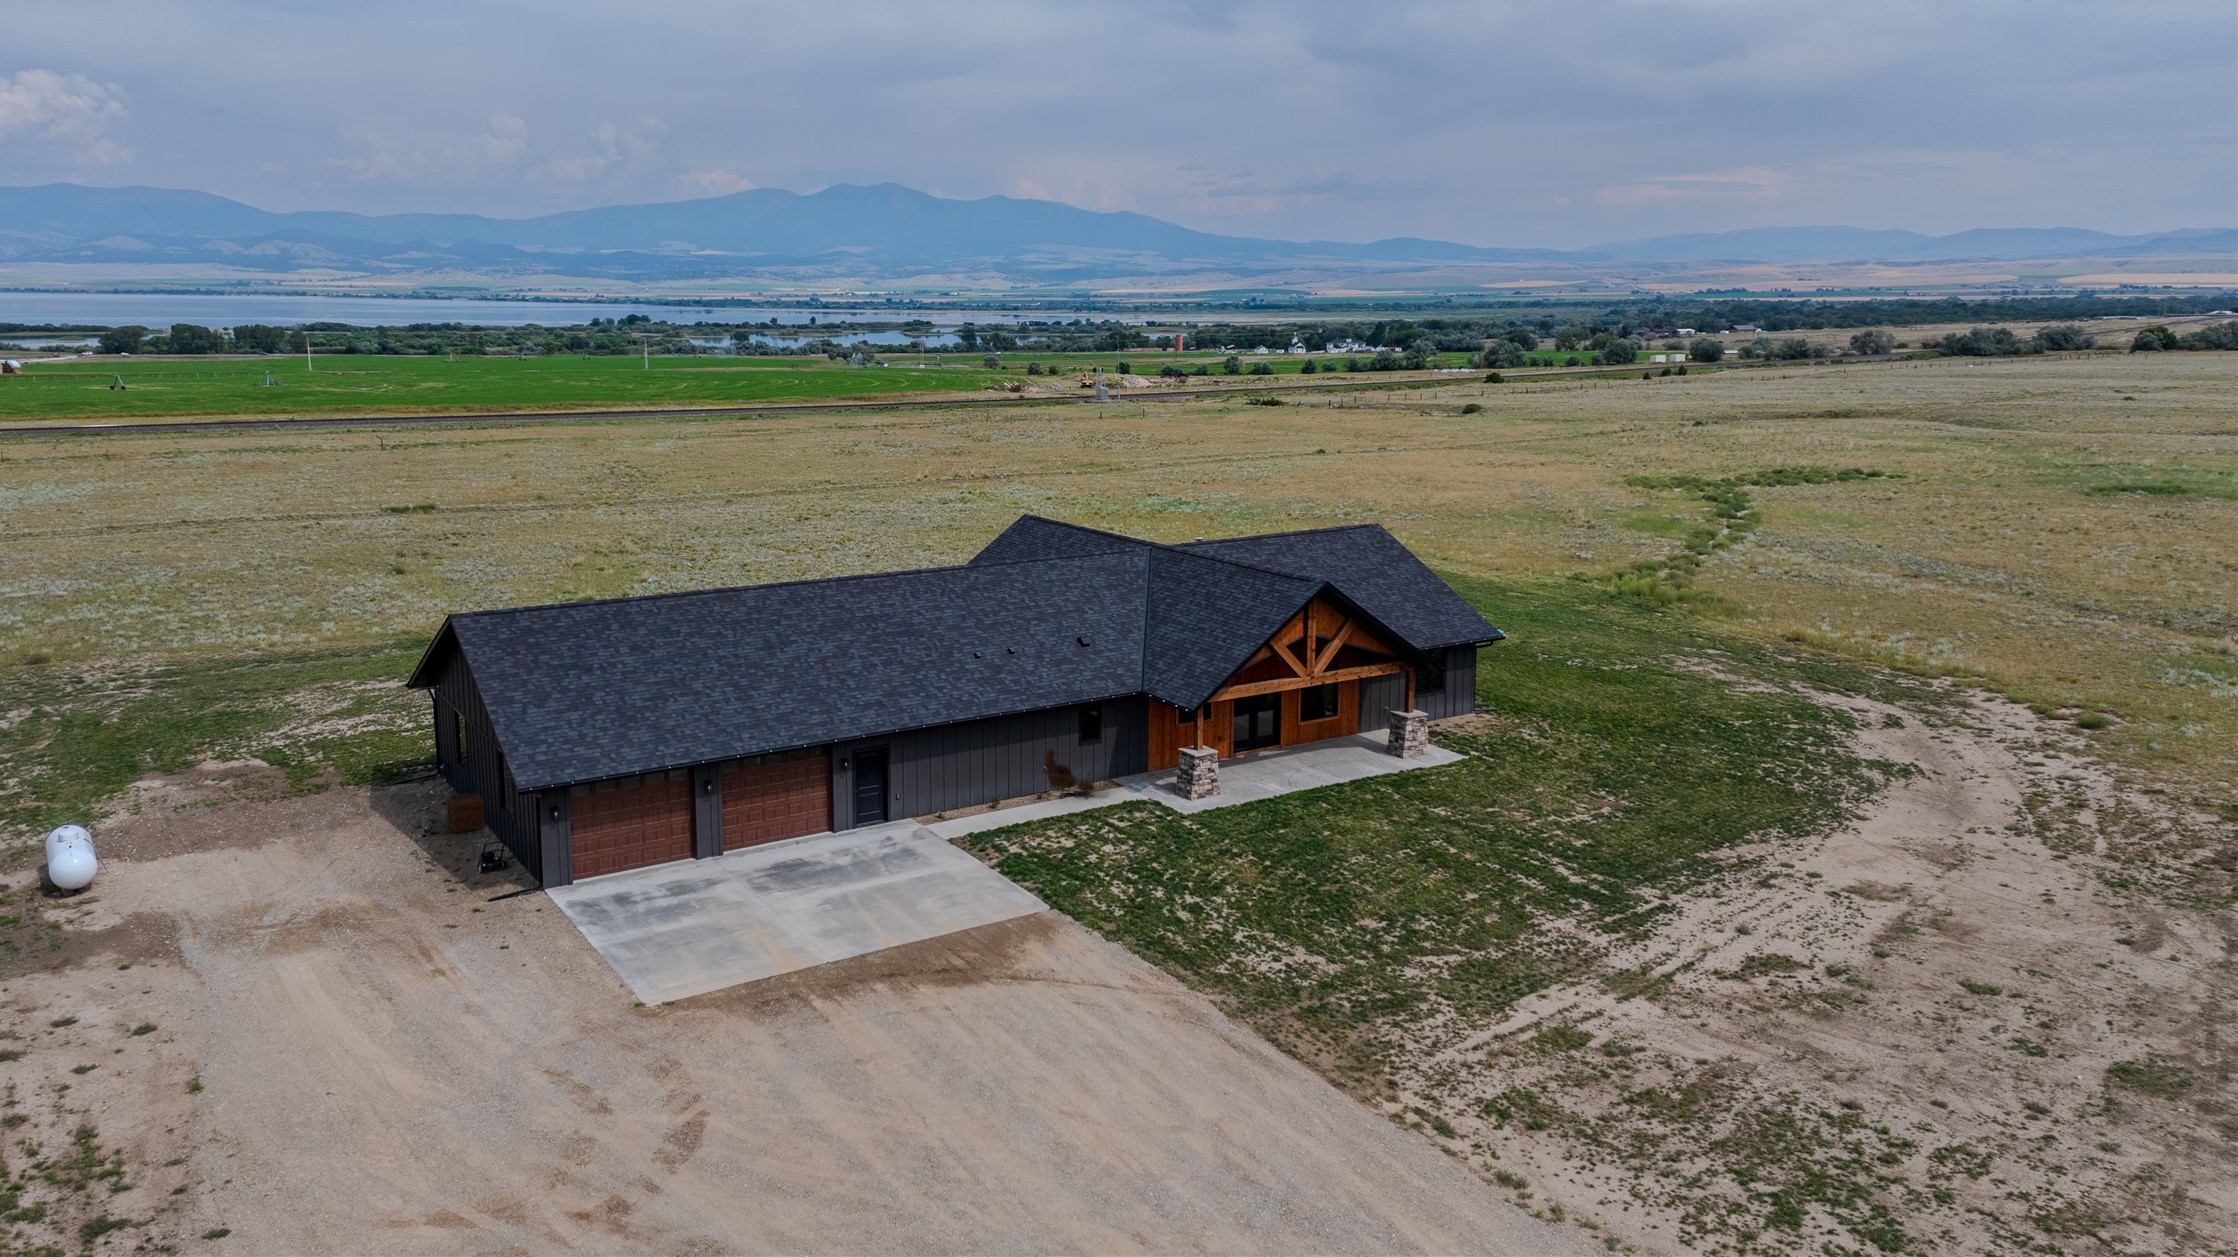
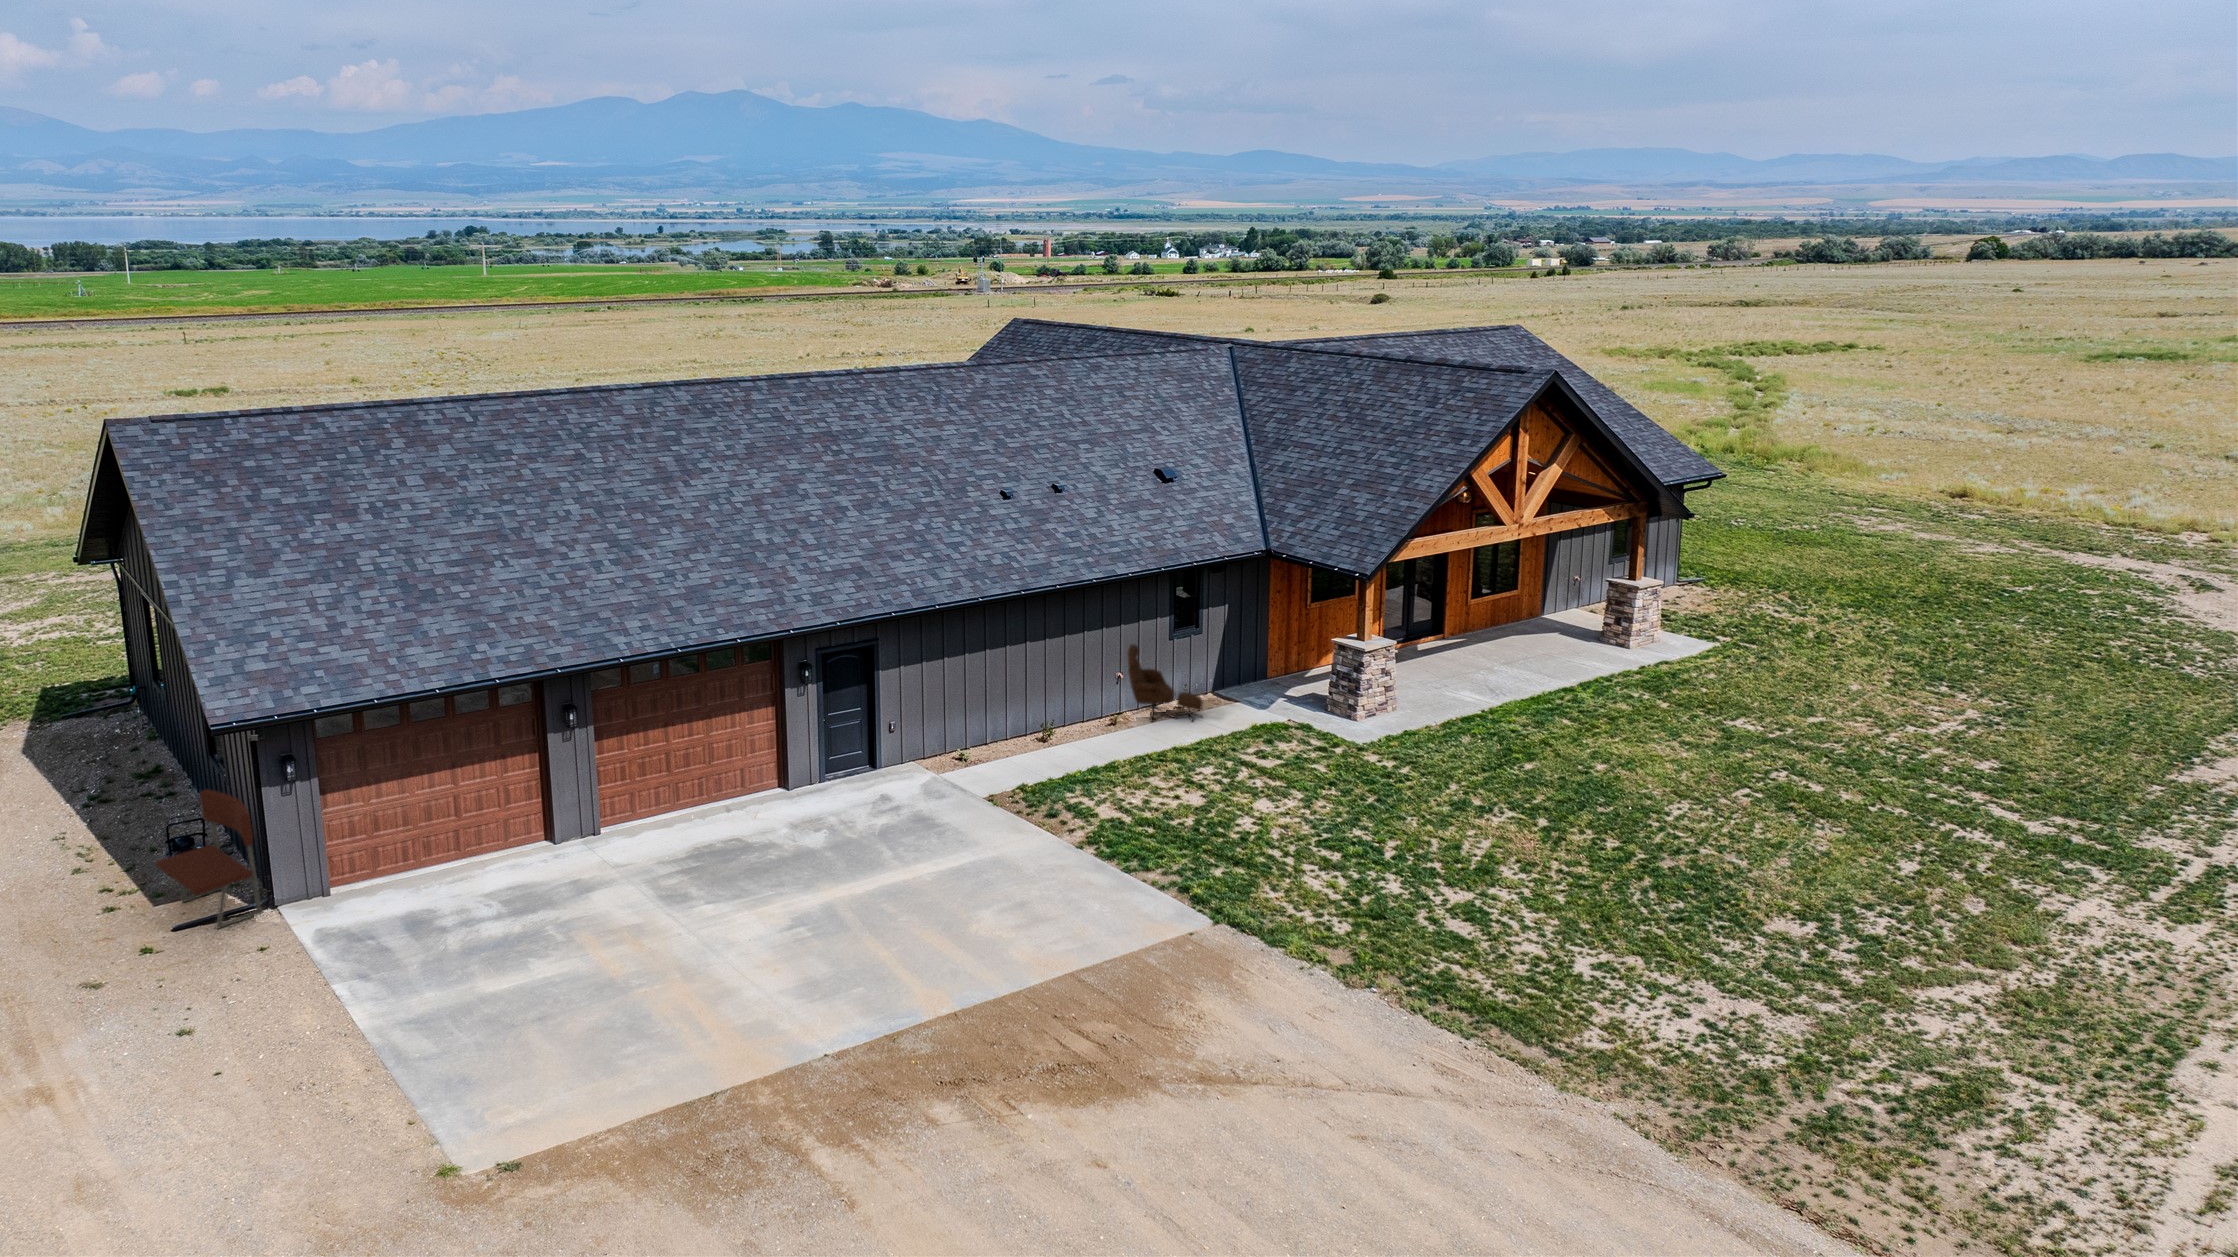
wooden crate: present [446,793,486,833] -> none [121,732,195,803]
bench: none [485,823,540,898] -> present [156,790,263,929]

